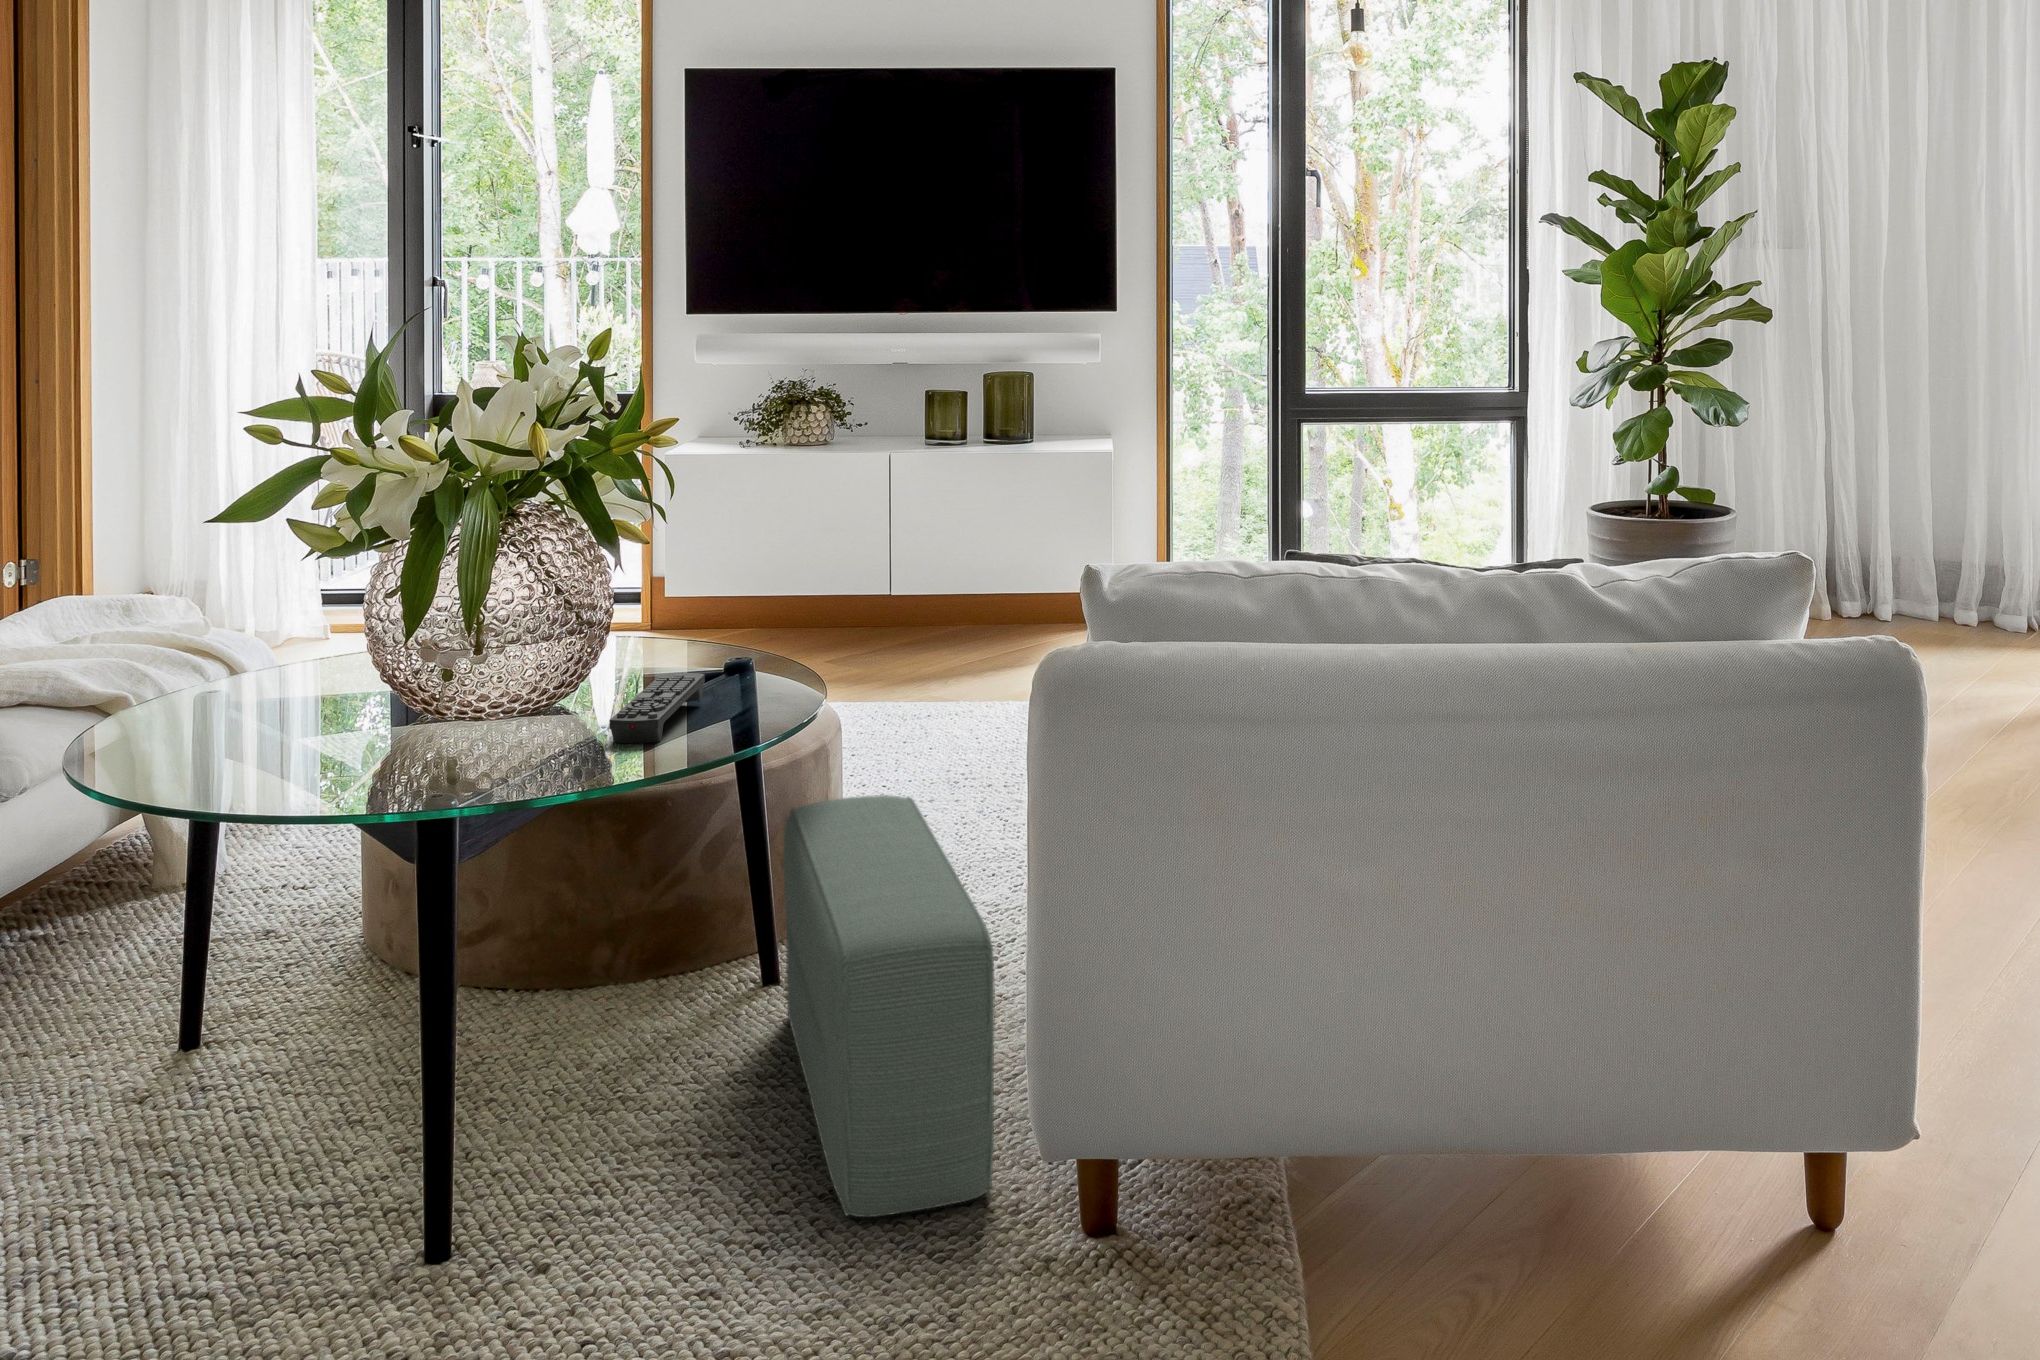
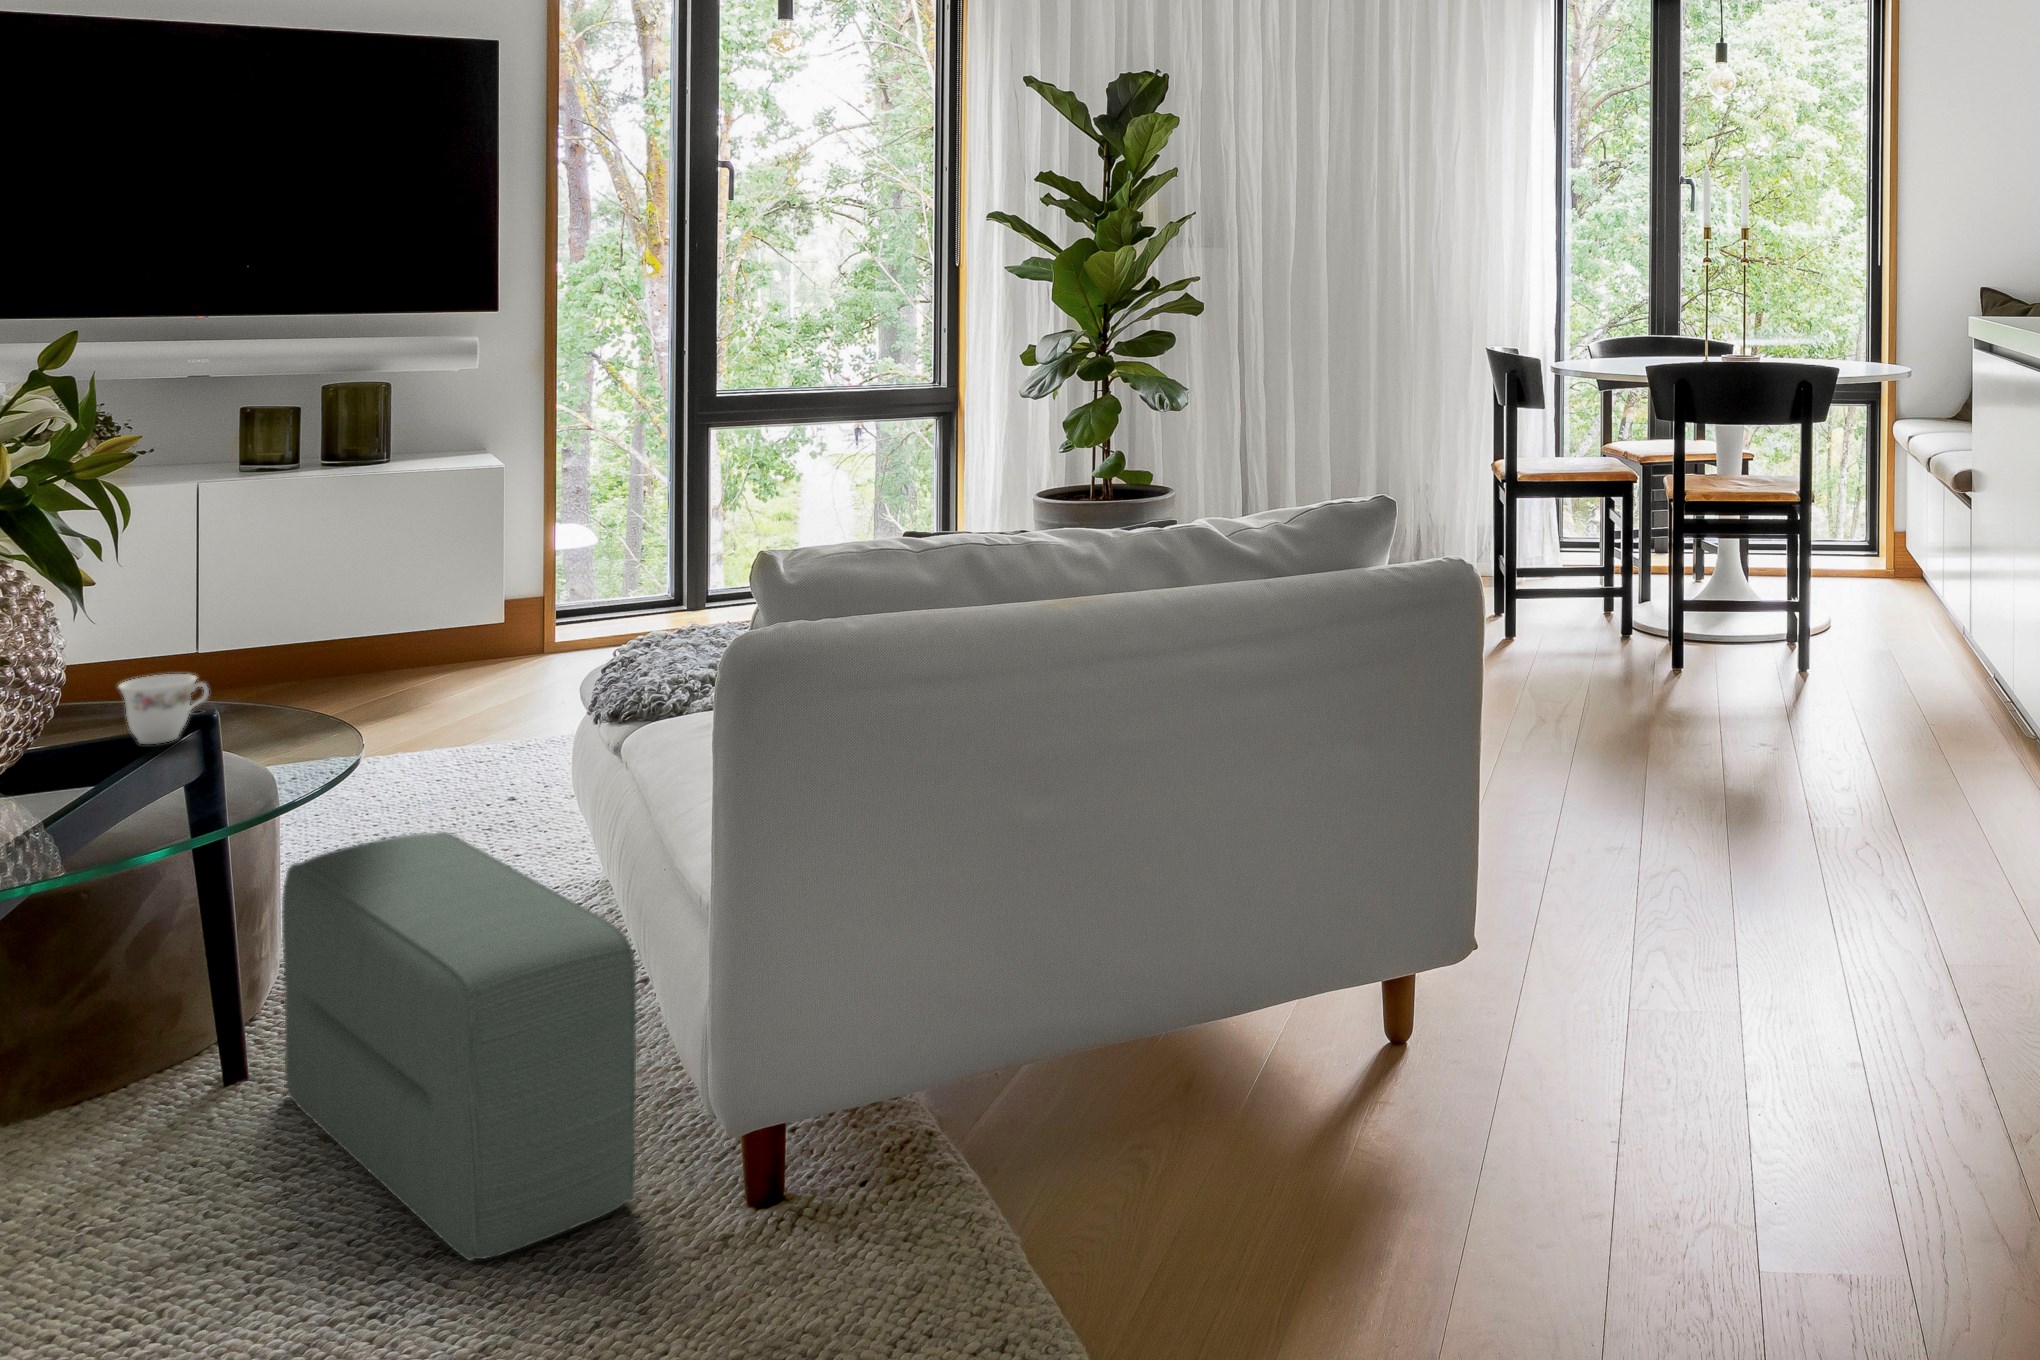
teacup: none [693,626,758,685] -> present [119,674,209,744]
remote control: present [610,673,705,743] -> none [67,729,159,817]

